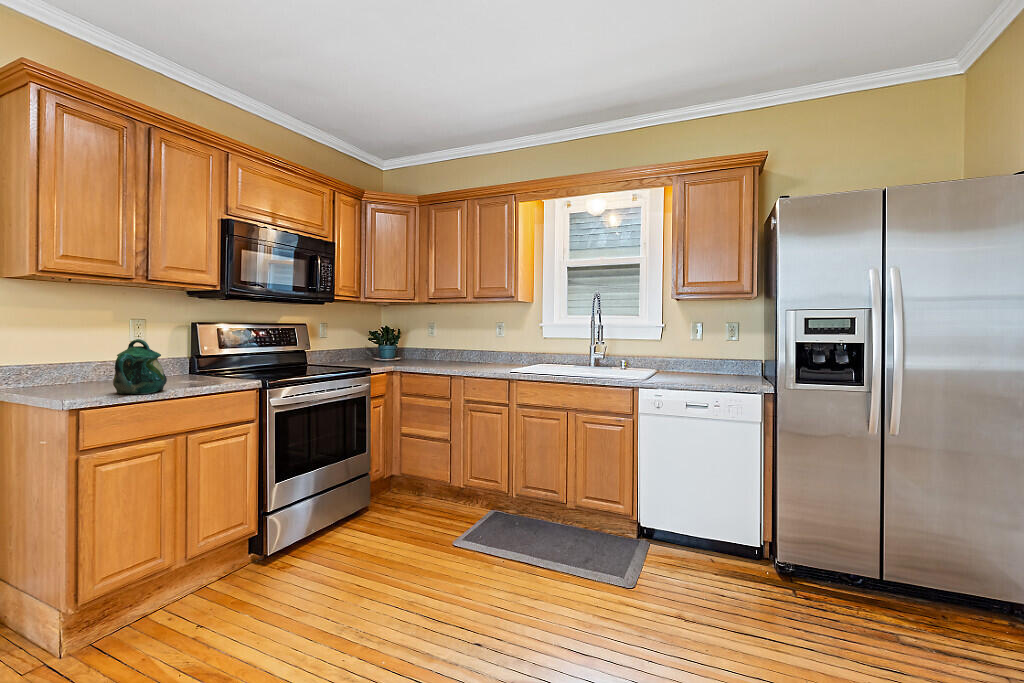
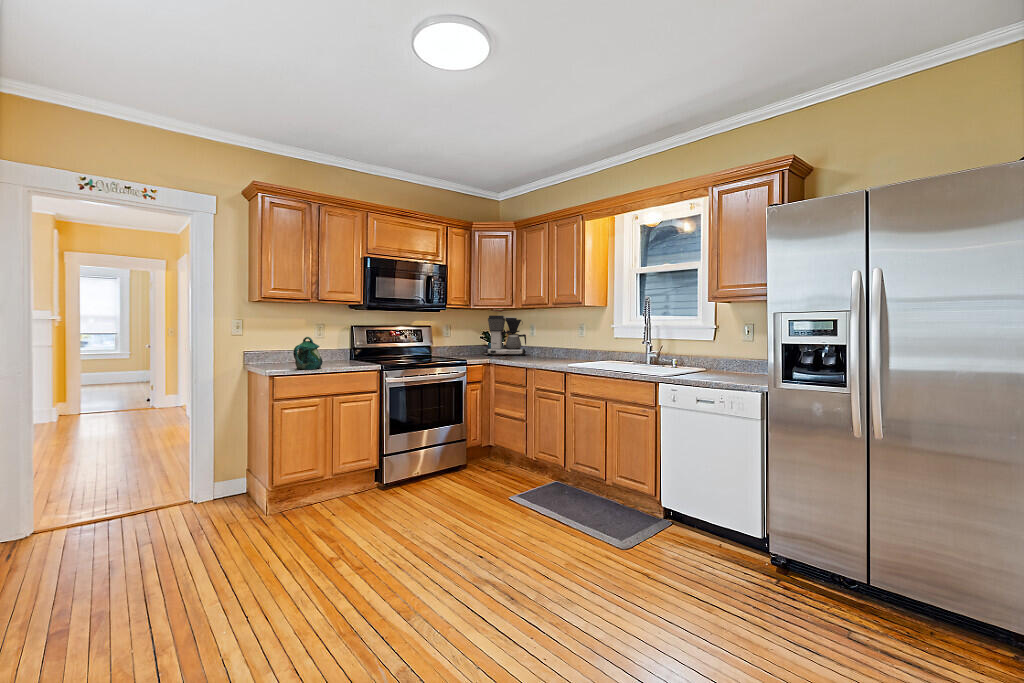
coffee maker: none [375,311,425,360] -> present [486,315,526,355]

